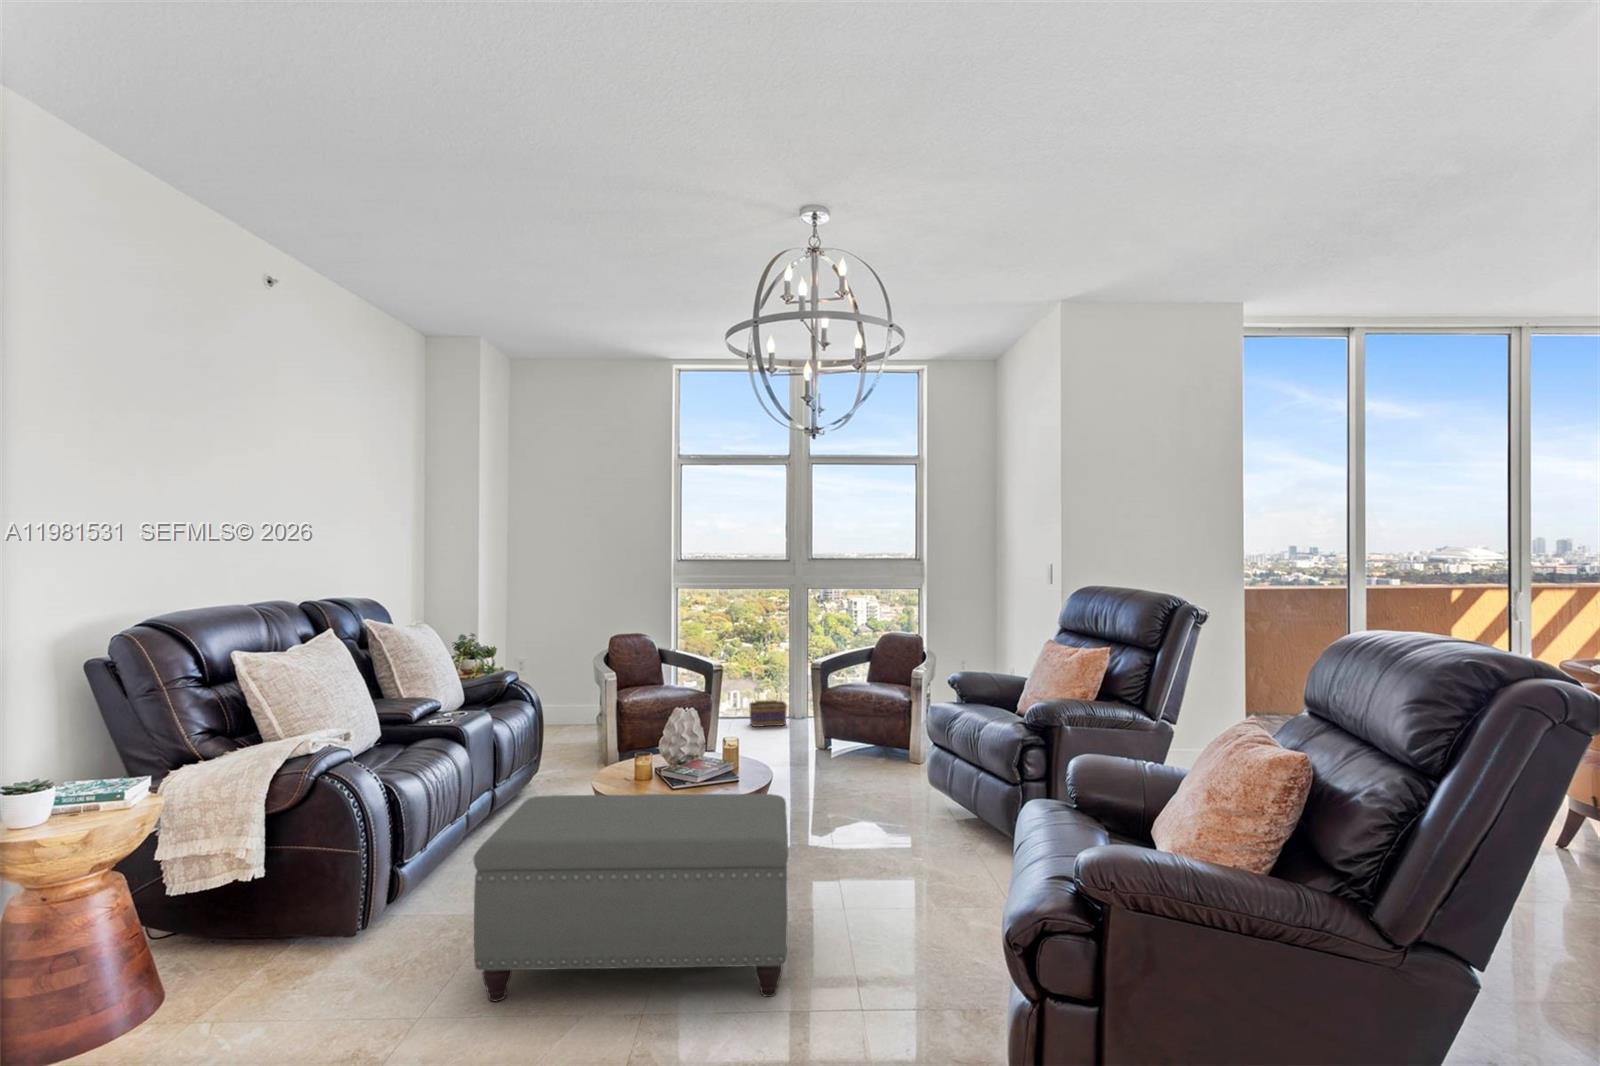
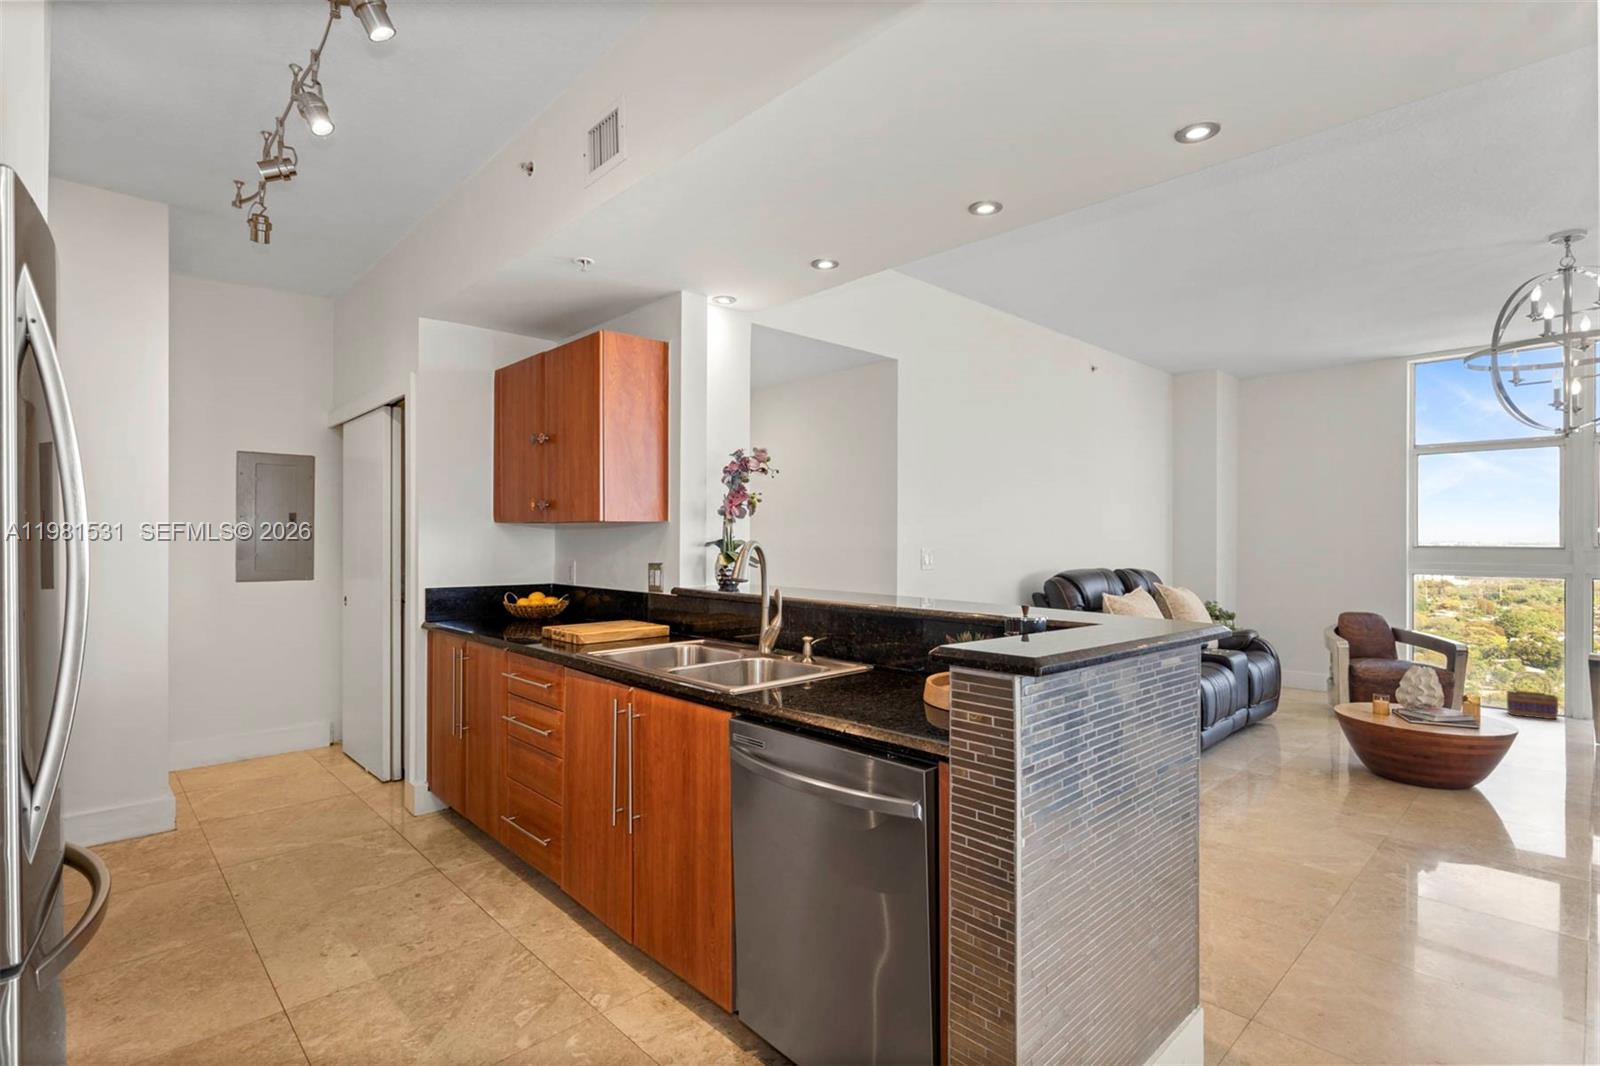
ottoman: present [473,794,788,1001] -> none [1257,703,1525,868]

